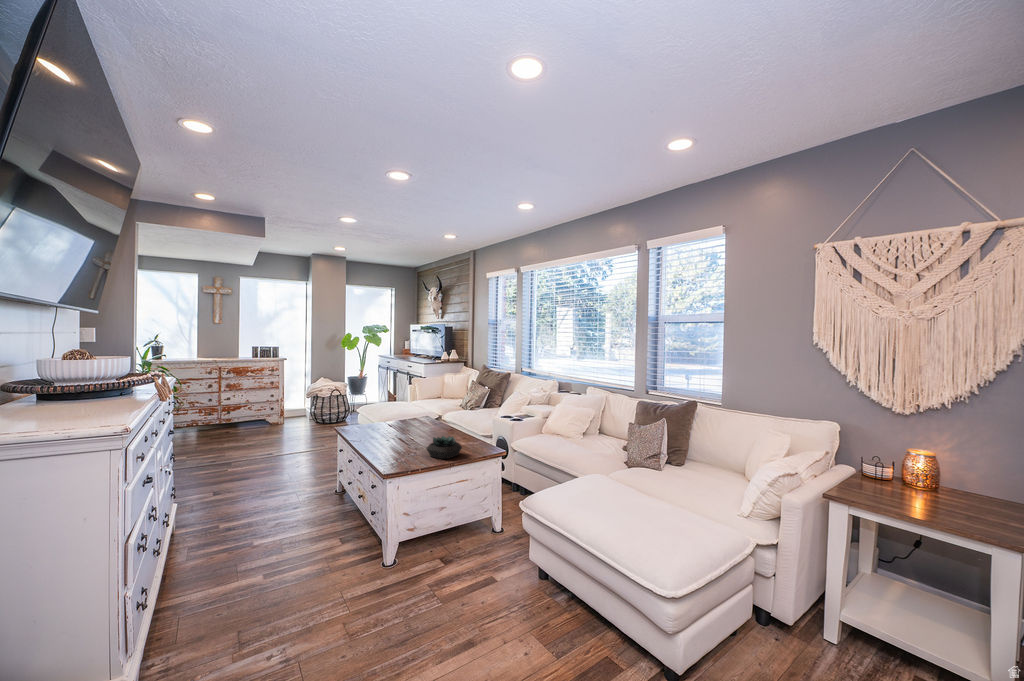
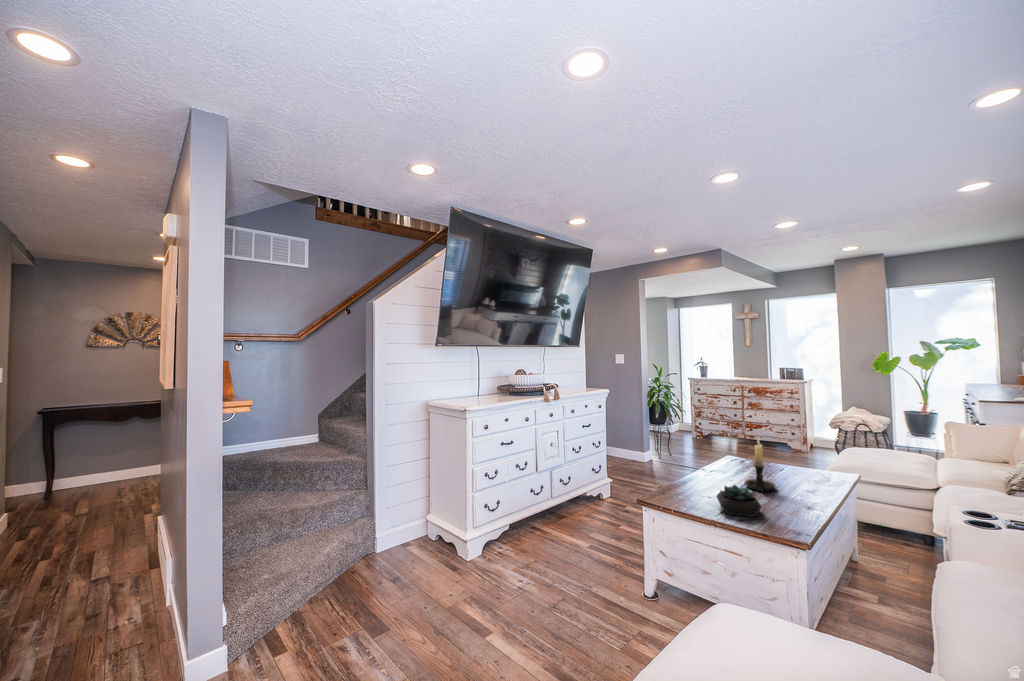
candle holder: none [403,400,427,442] -> present [745,439,775,492]

